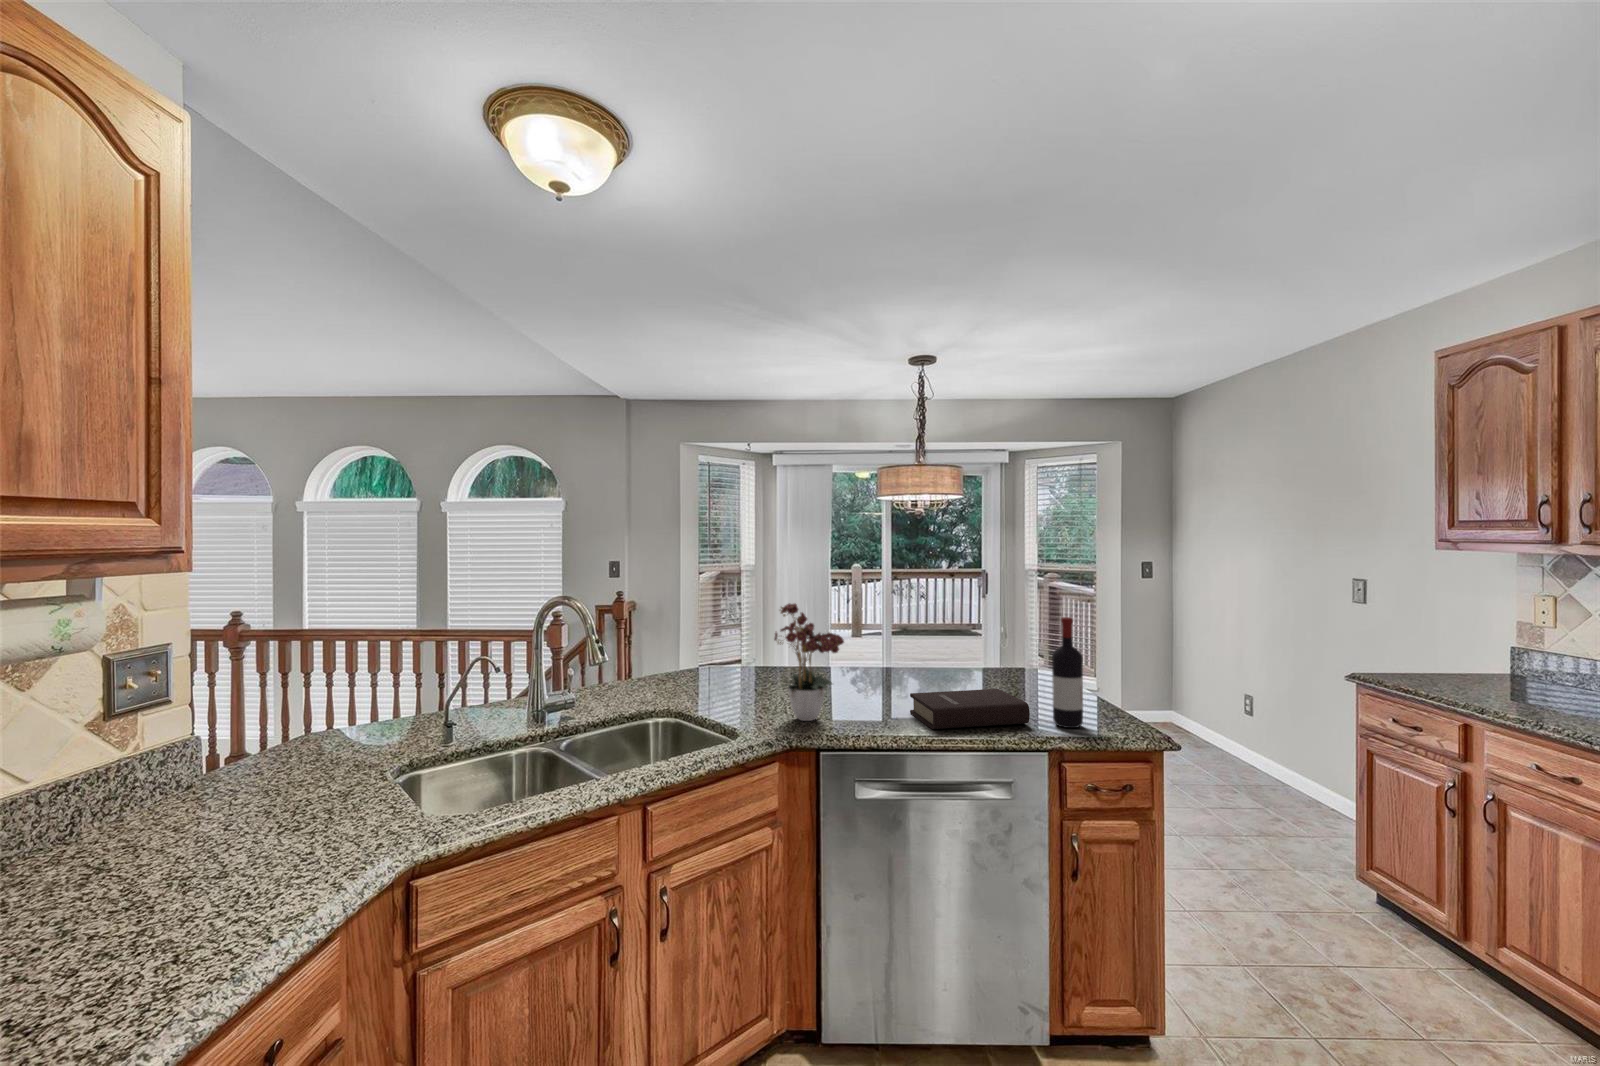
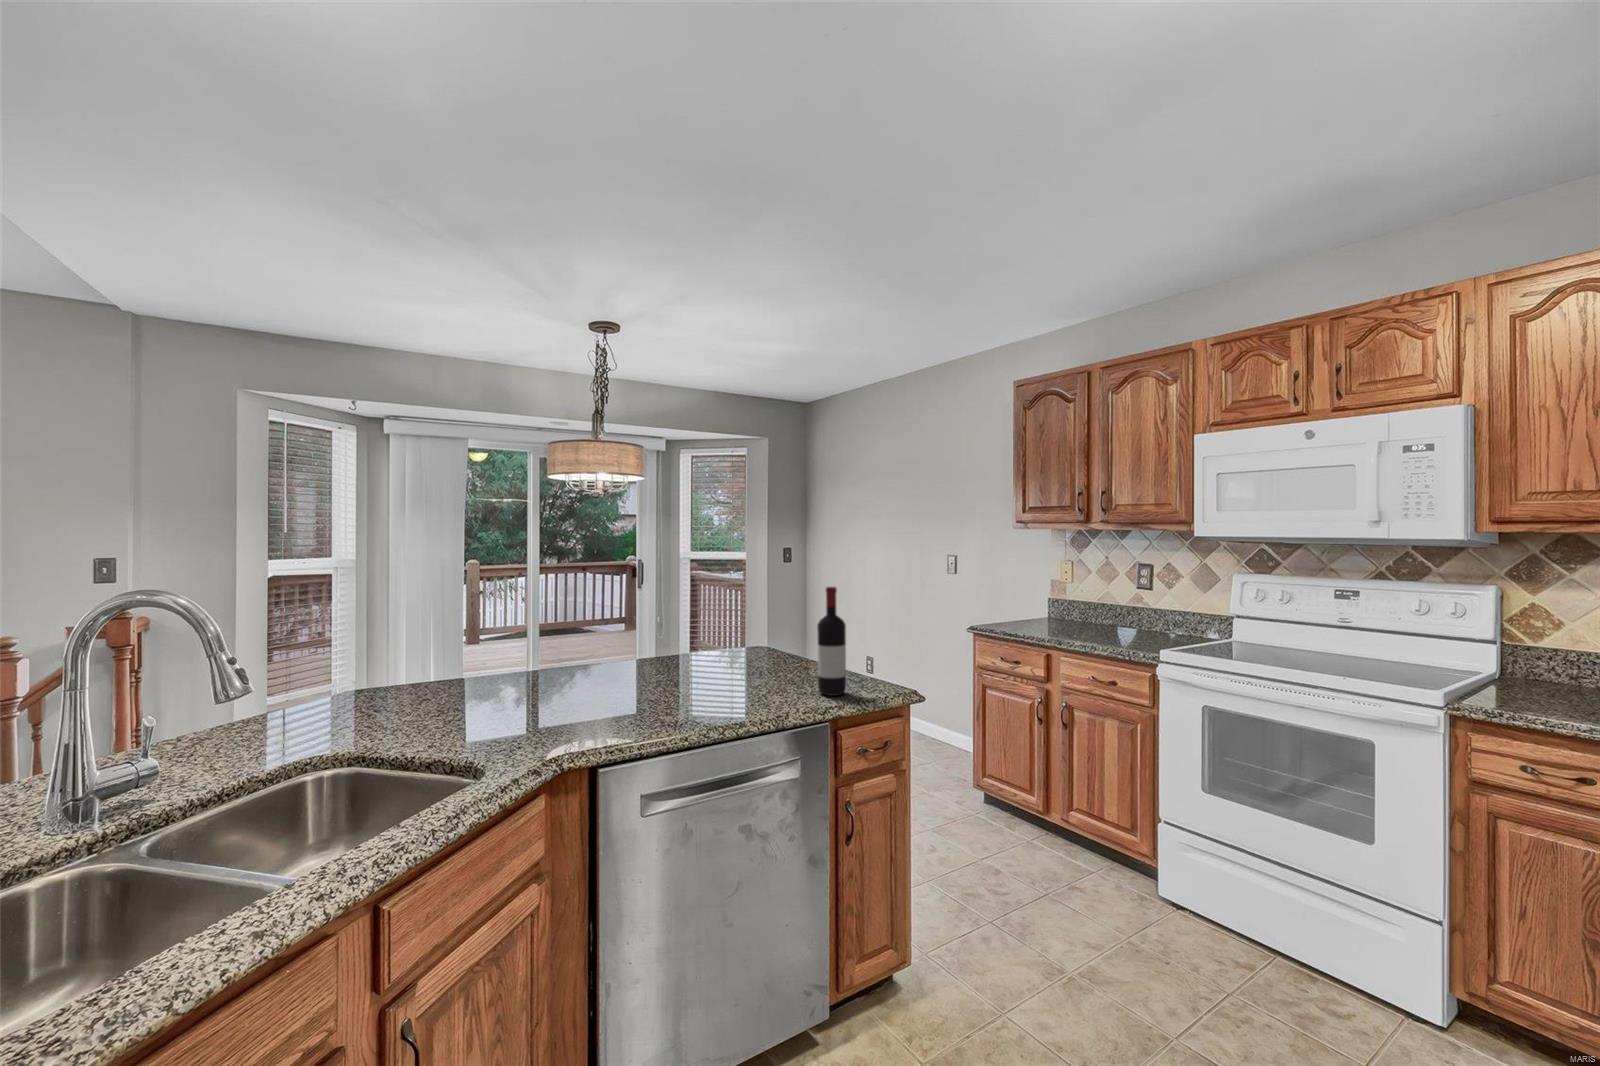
flower arrangement: present [774,603,844,721] -> none [513,578,613,734]
book: present [910,689,1030,729] -> none [674,667,802,718]

